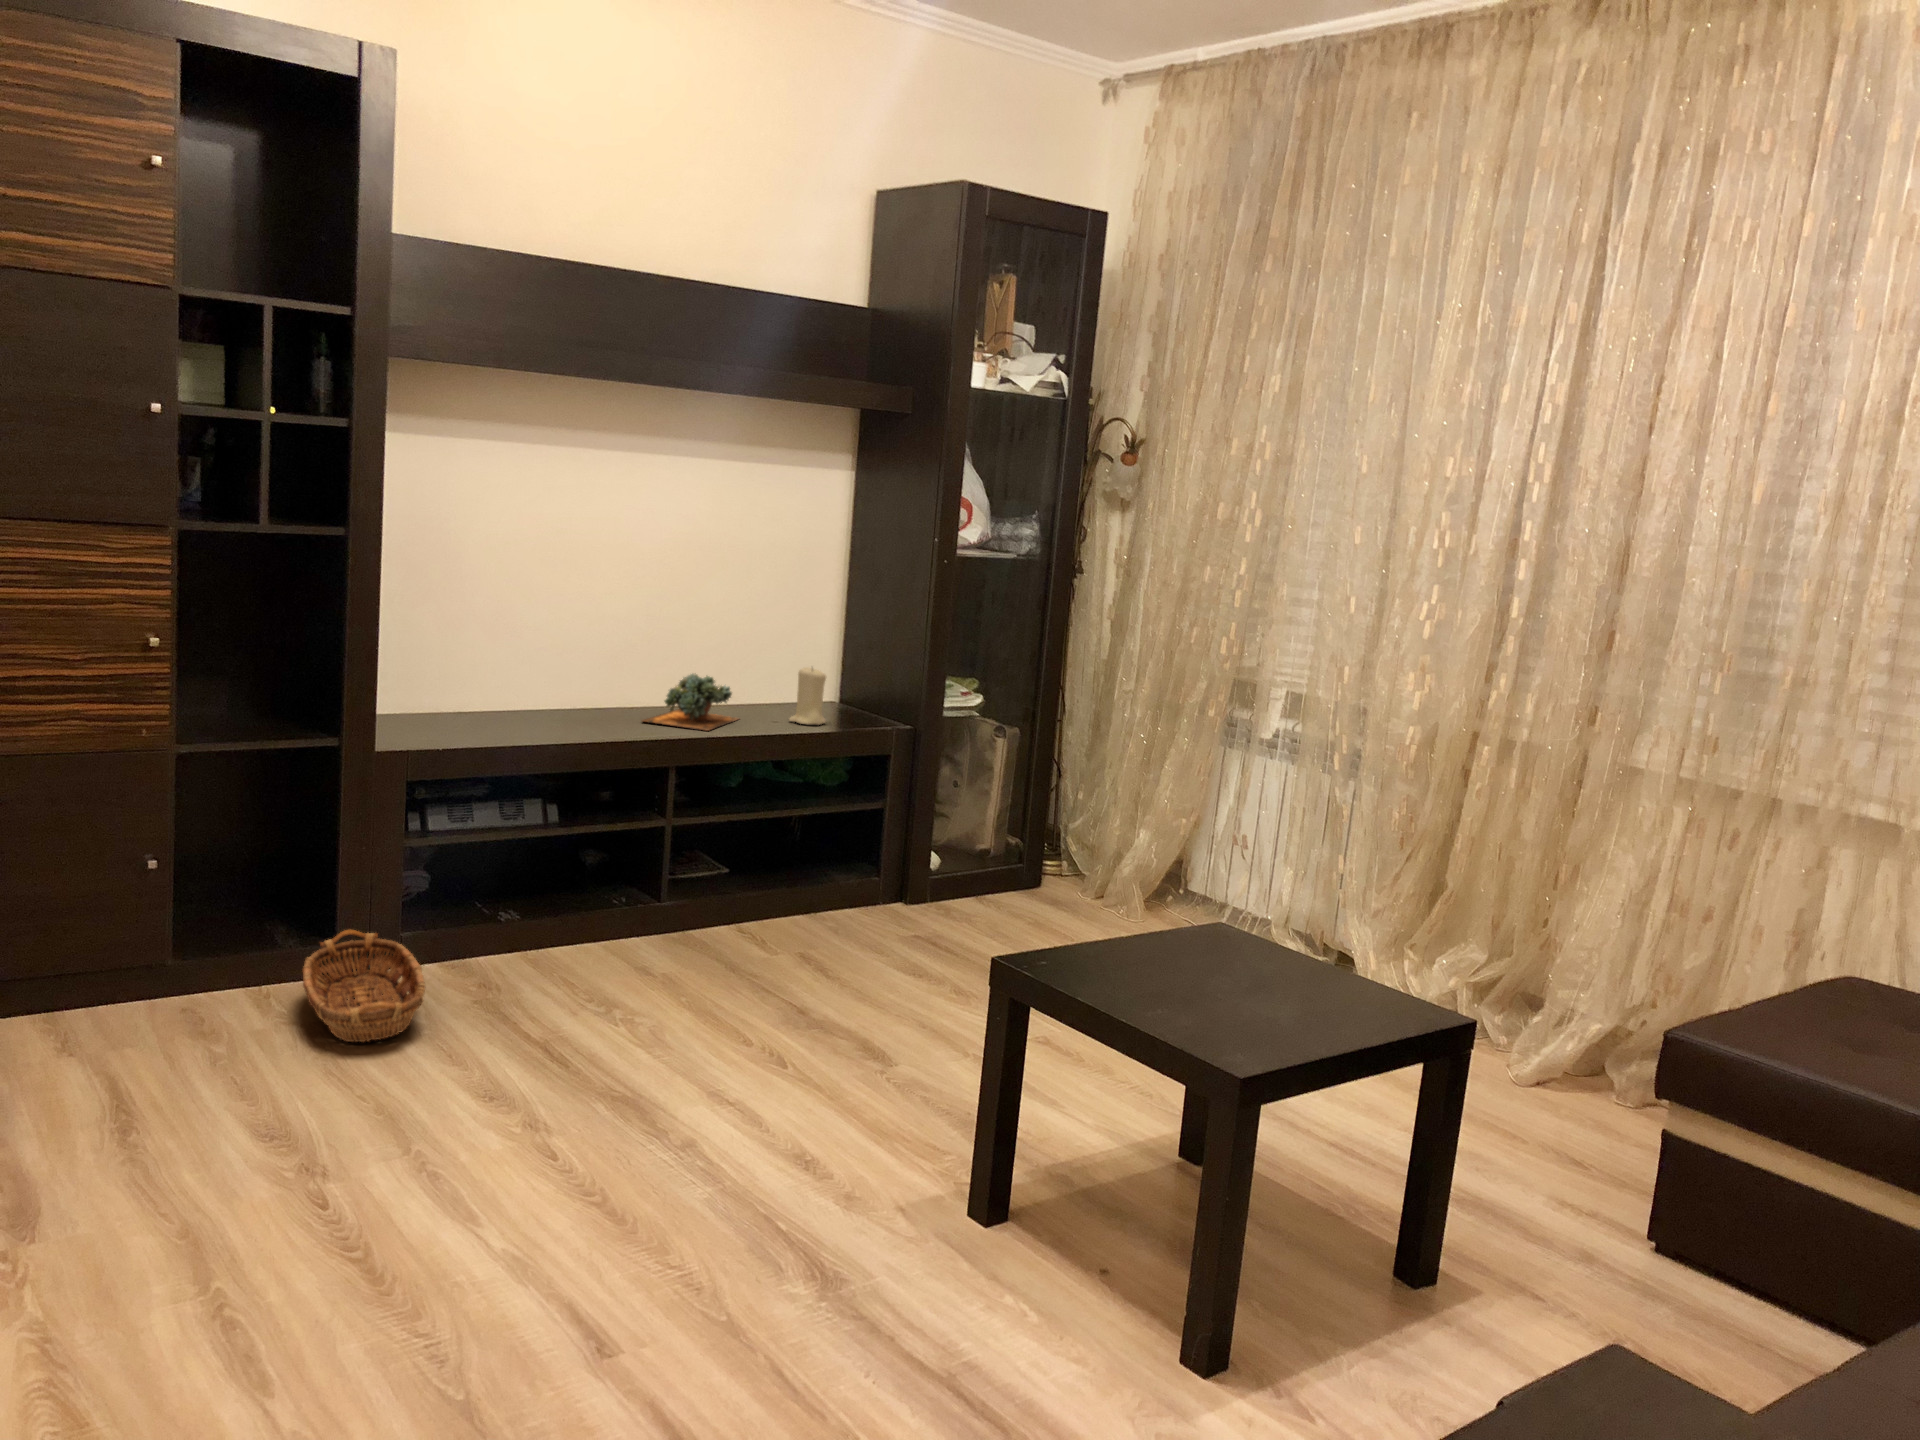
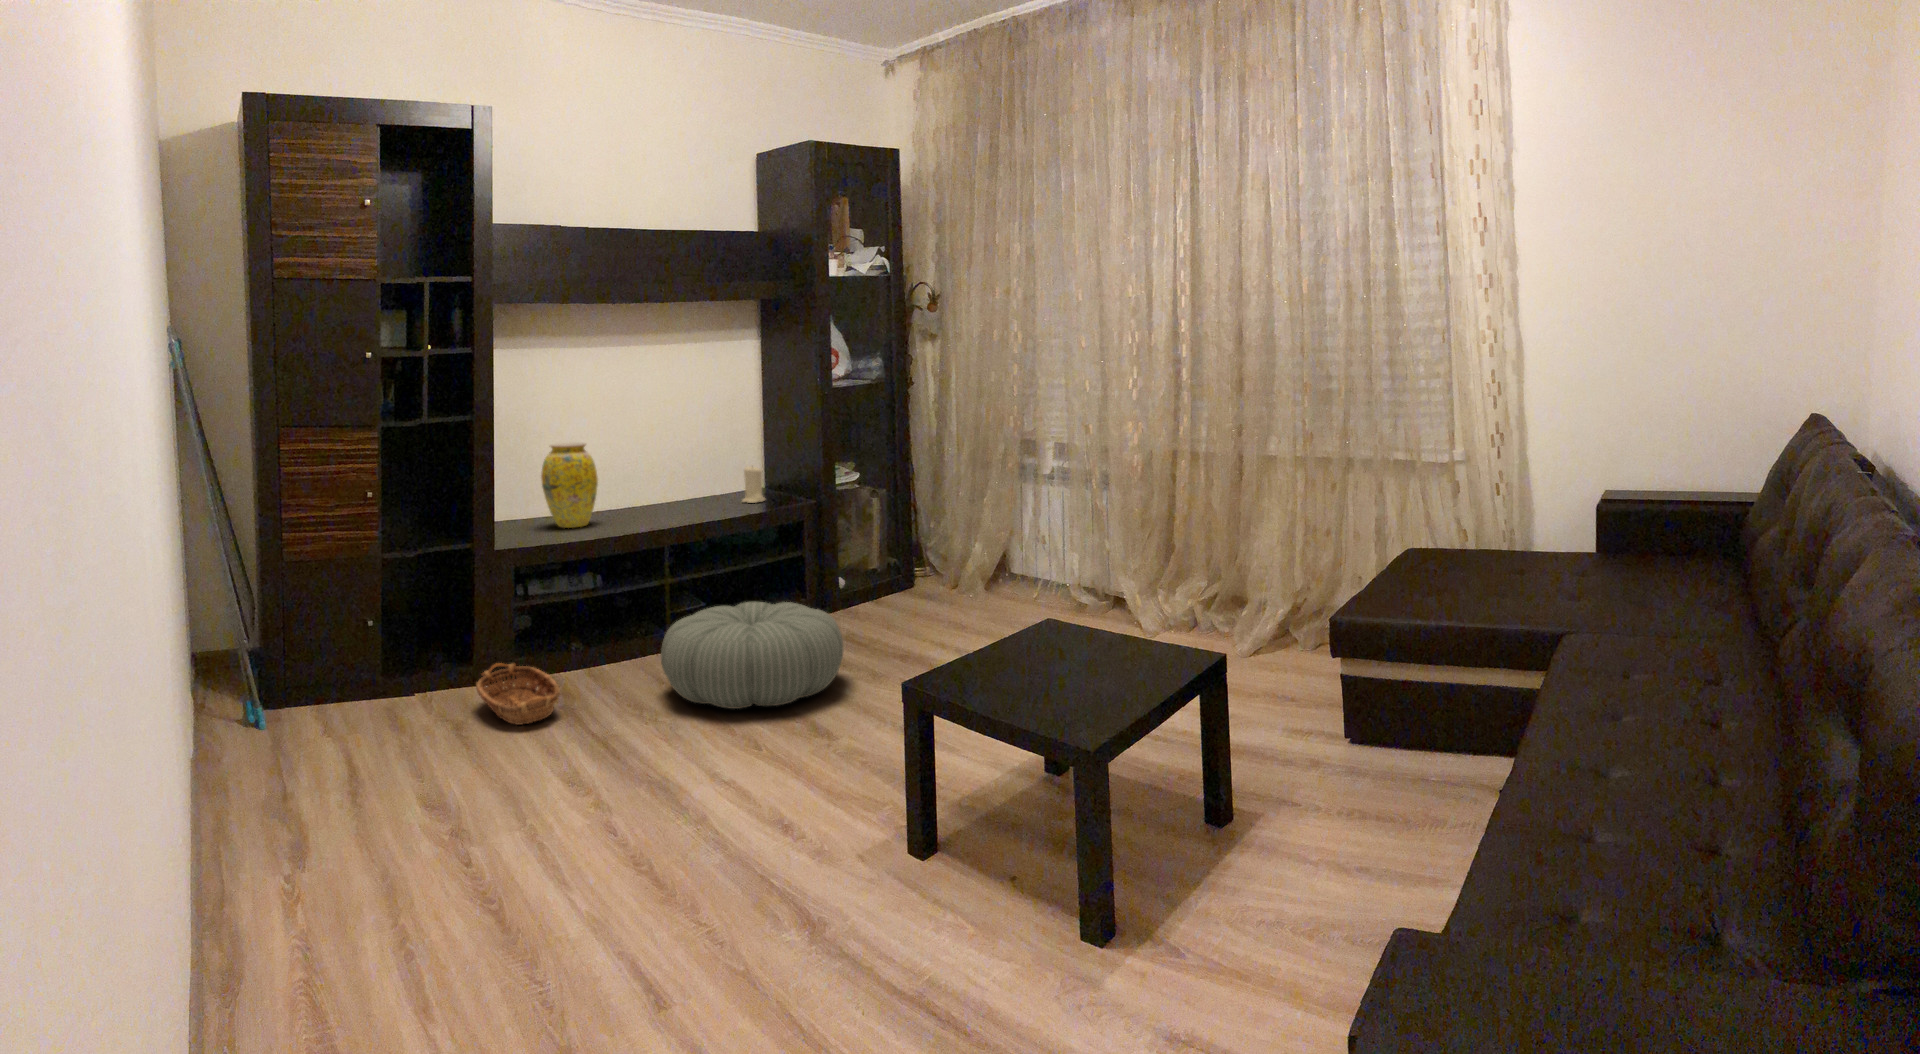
vase: none [479,595,565,728] -> present [541,442,598,528]
succulent plant: present [642,674,738,731] -> none [649,479,711,514]
pouf: none [597,887,894,1075] -> present [661,602,843,709]

